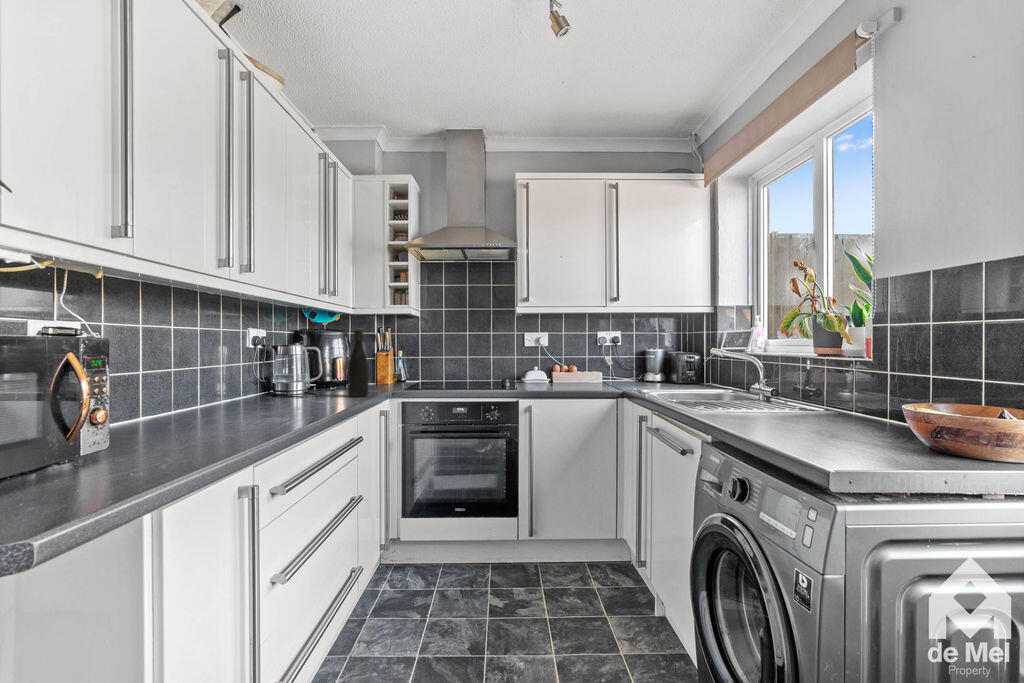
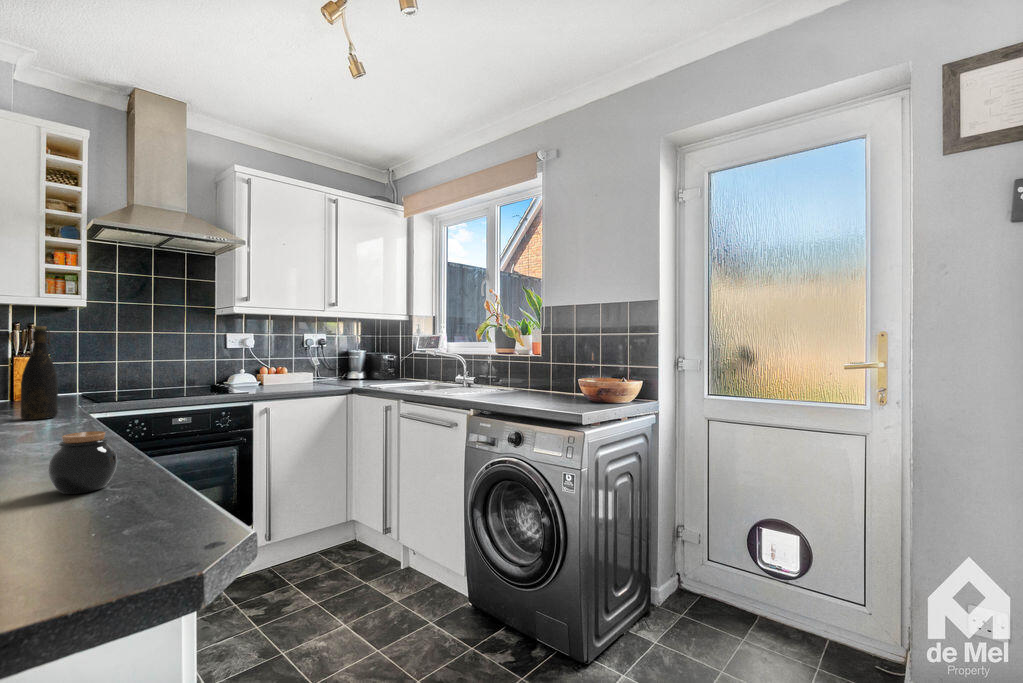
jar: none [175,408,223,456] -> present [48,431,117,494]

